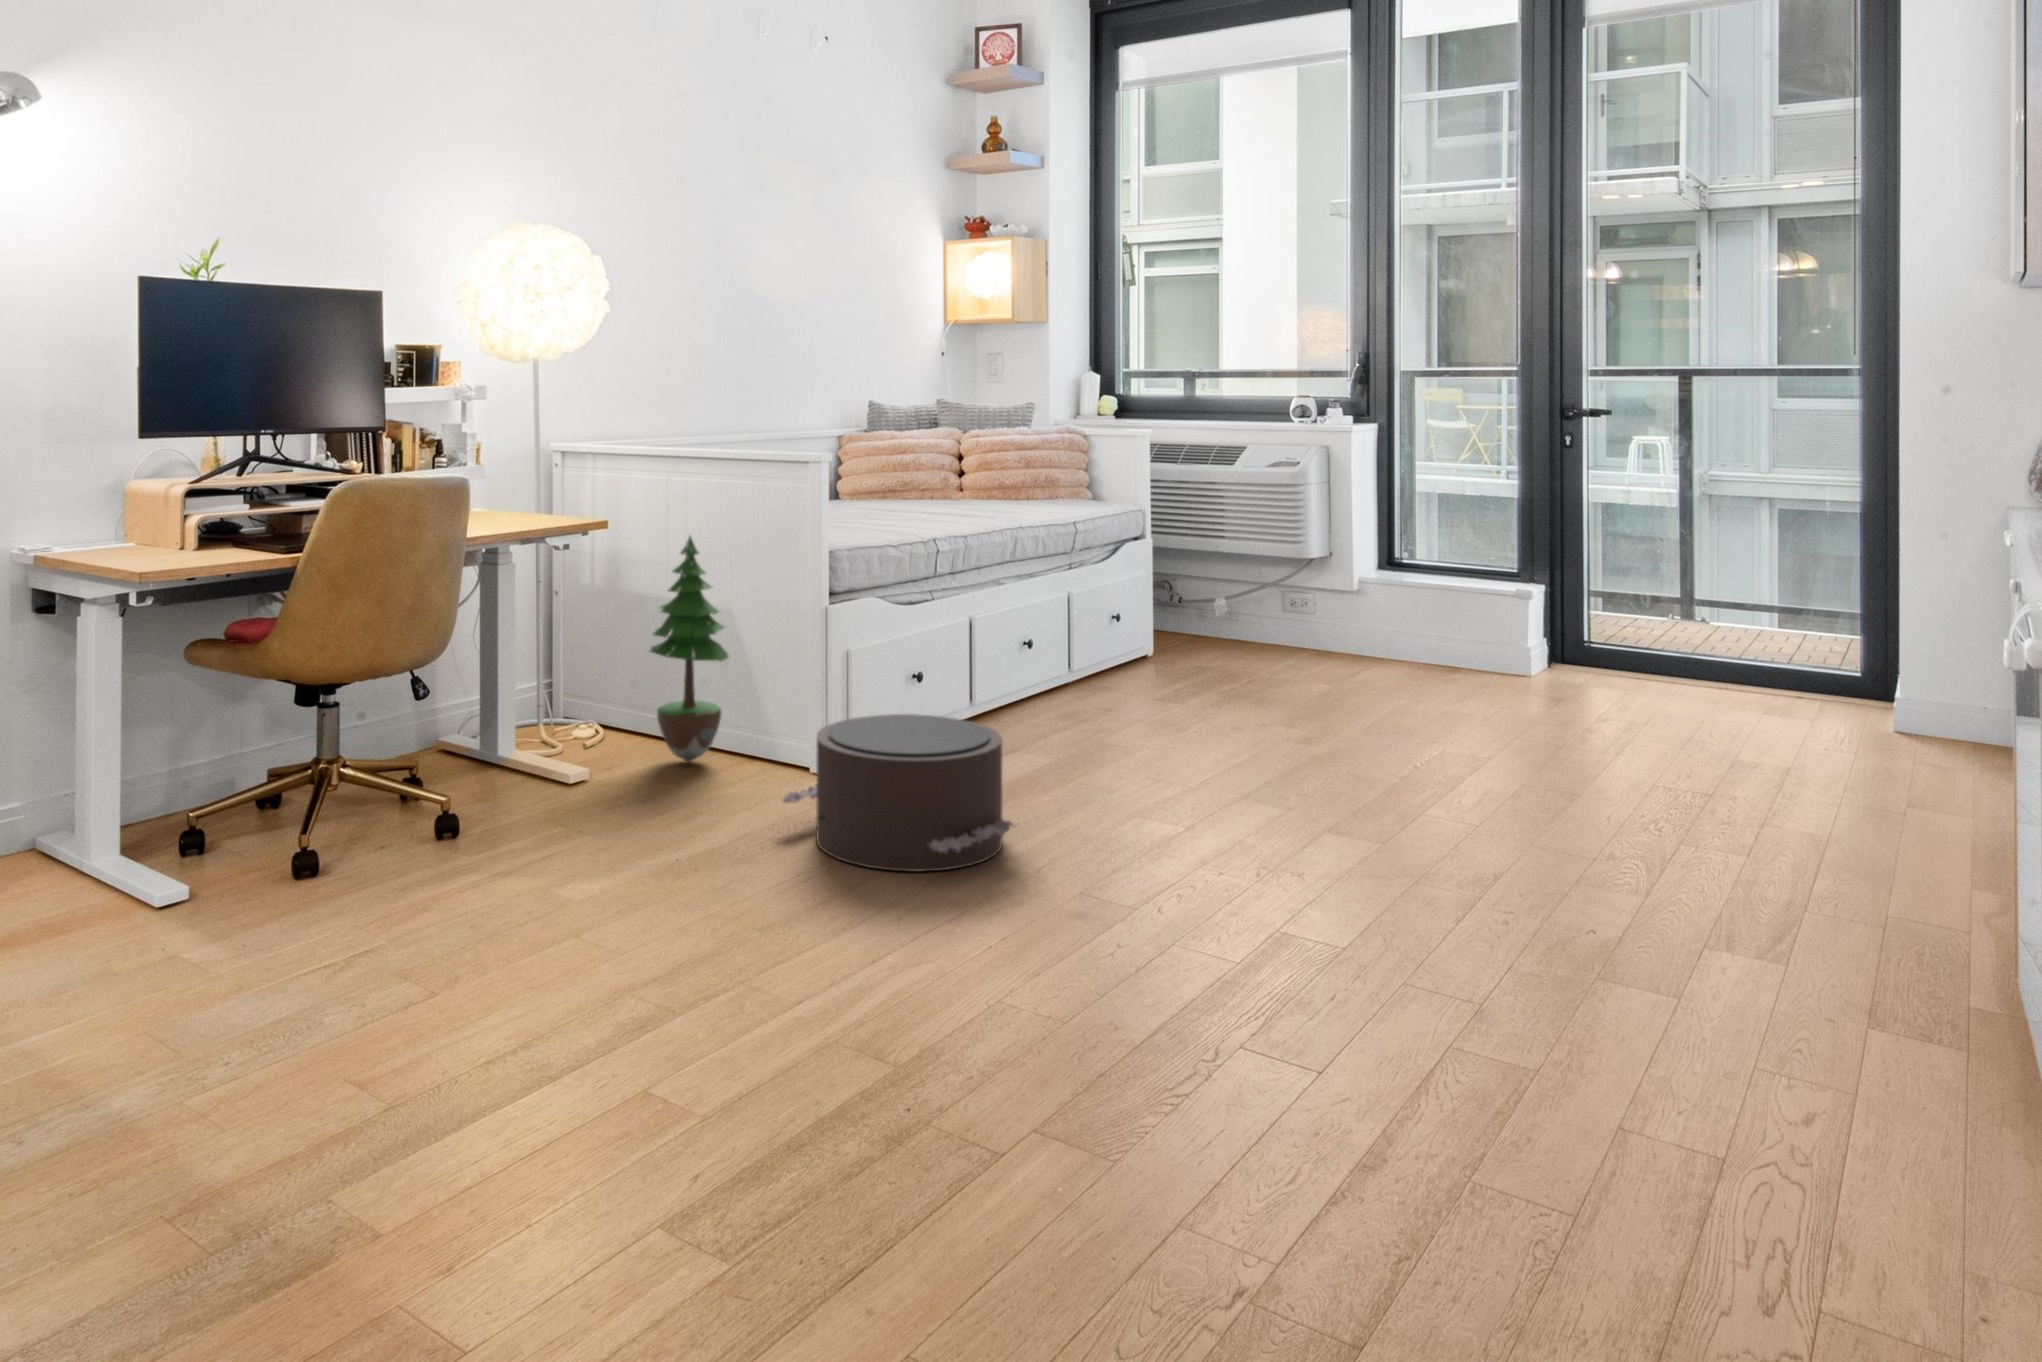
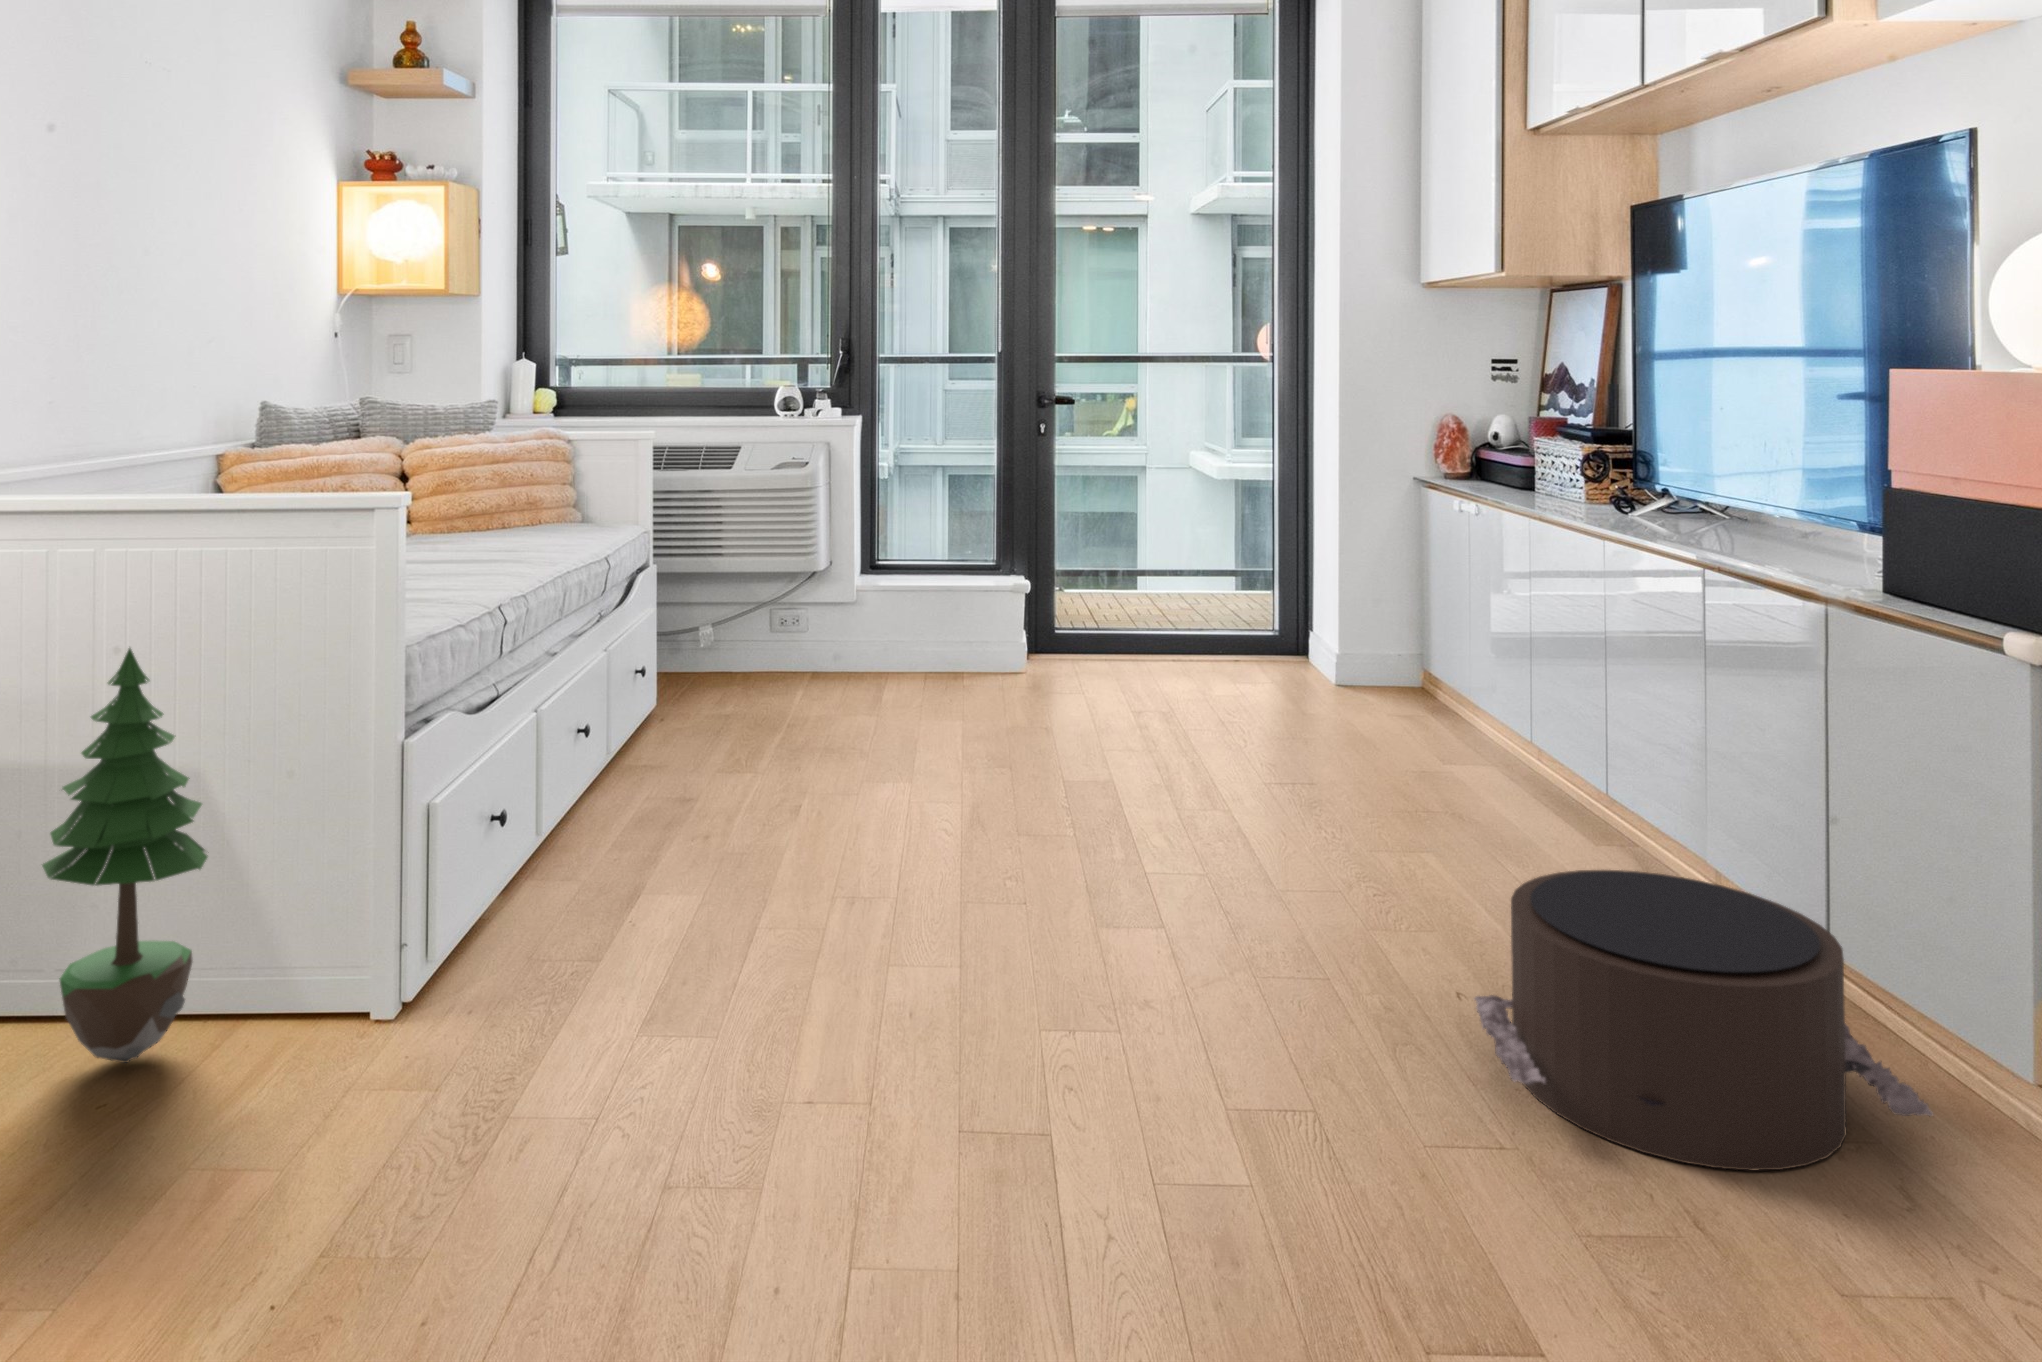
pouf: present [780,714,1017,871] -> present [1474,870,1933,1171]

